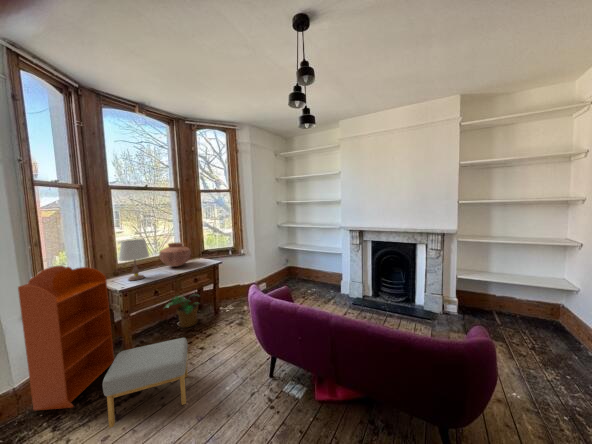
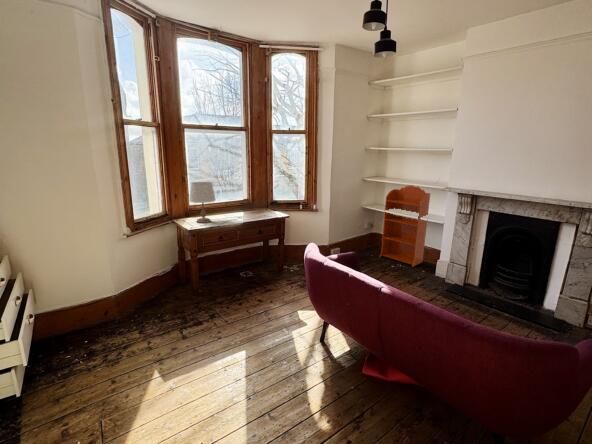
vase: present [159,242,191,267] -> none [225,189,256,215]
bookcase: present [18,266,114,410] -> present [380,186,430,267]
potted plant: present [165,295,199,328] -> none [227,236,263,279]
footstool: present [102,338,188,428] -> none [173,284,243,343]

